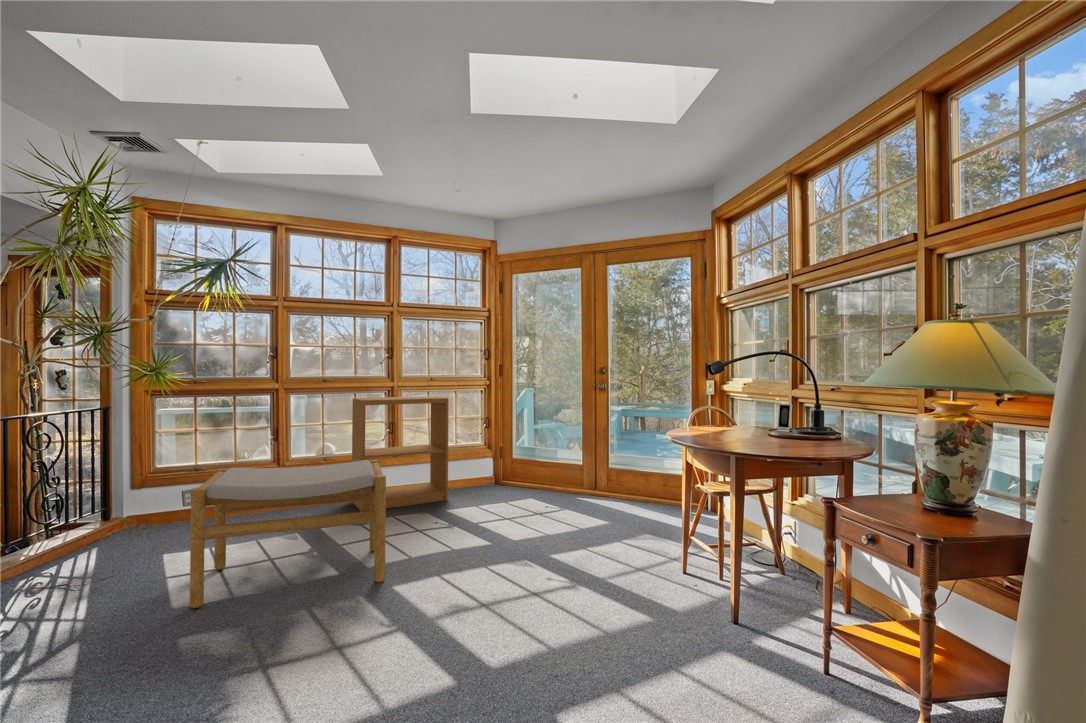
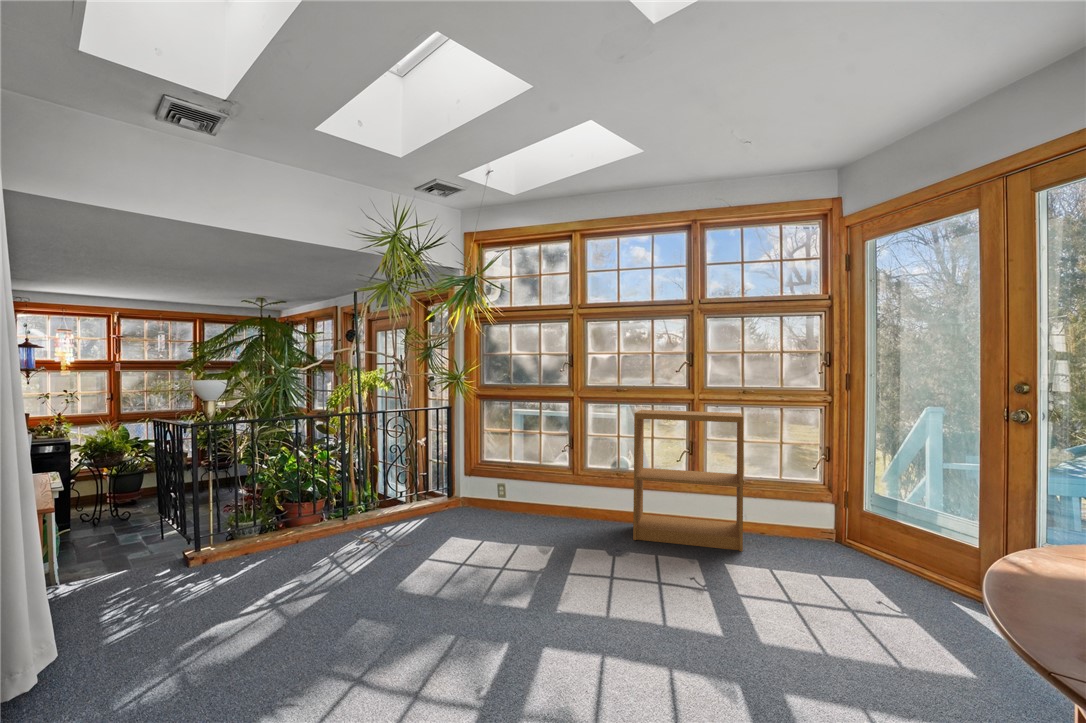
footstool: present [190,460,386,608] -> none [398,468,592,629]

